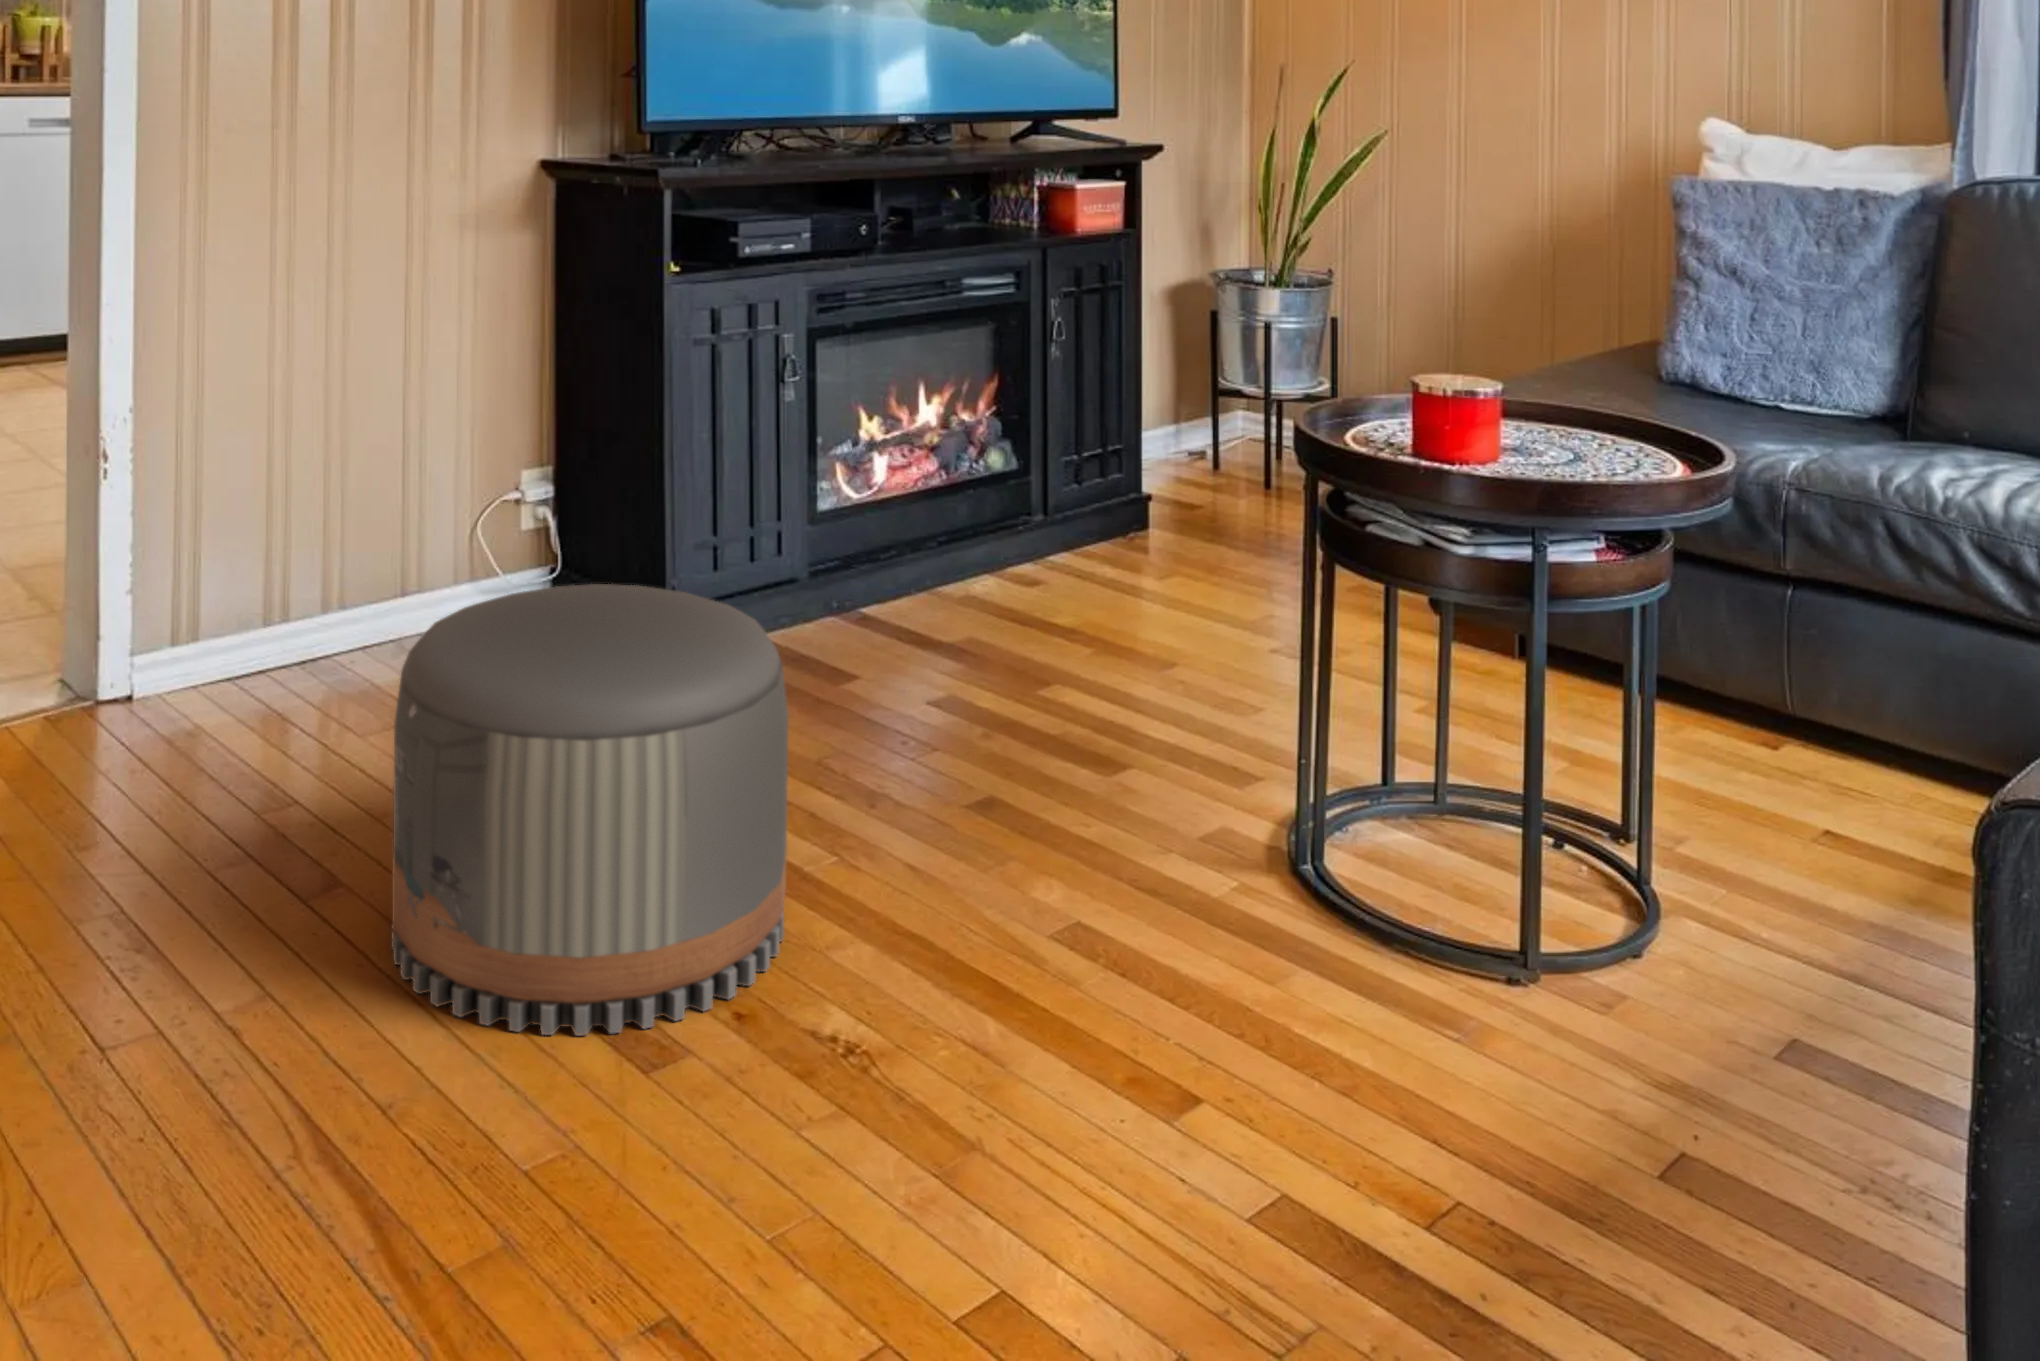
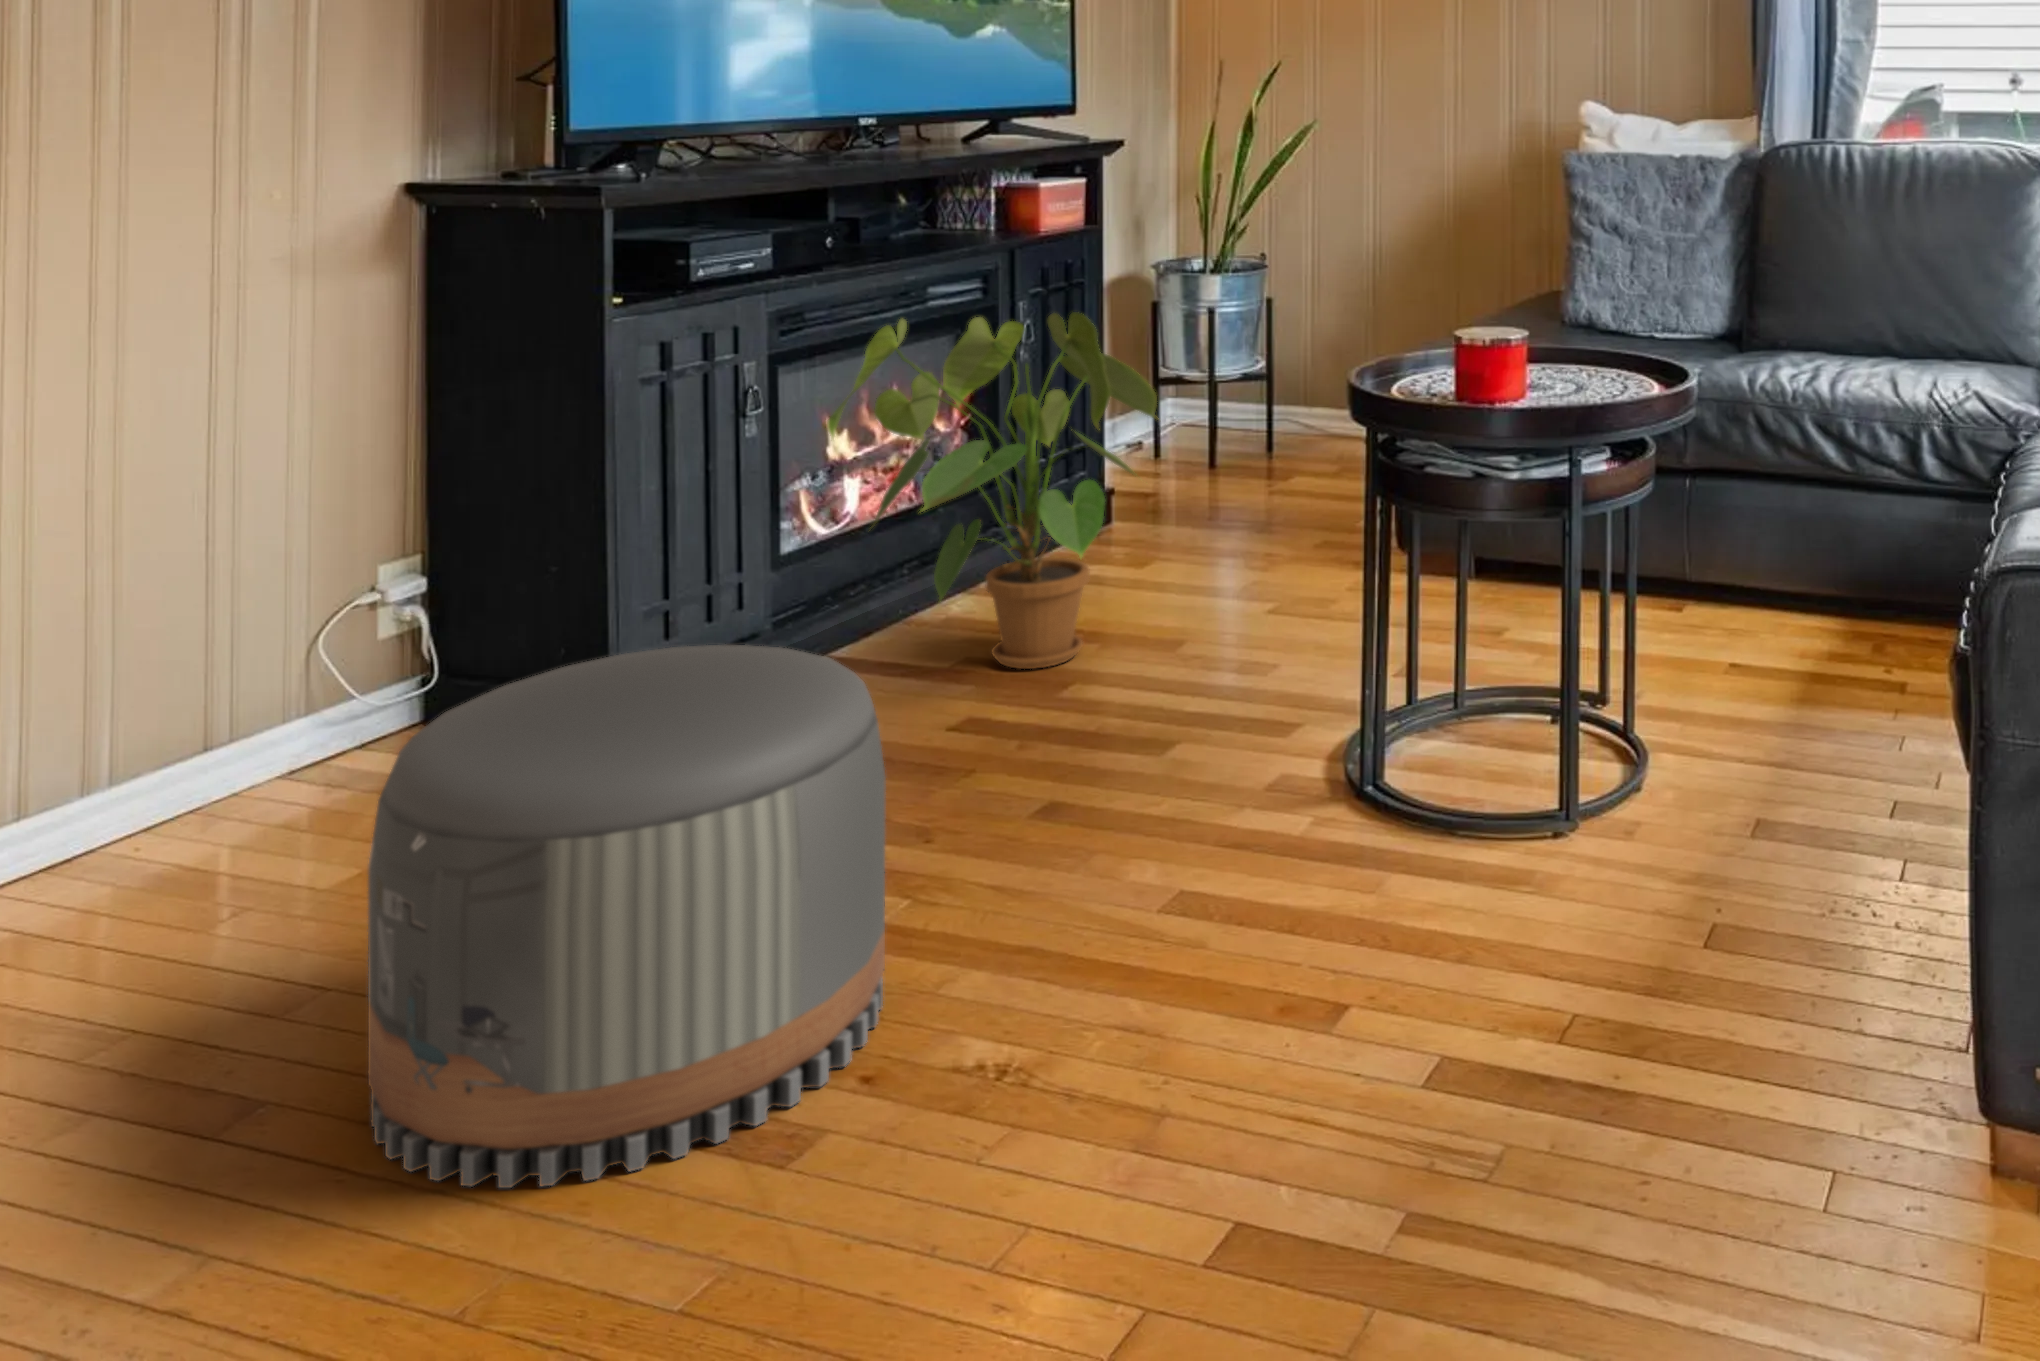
house plant: none [850,310,1170,667] -> present [827,312,1157,669]

